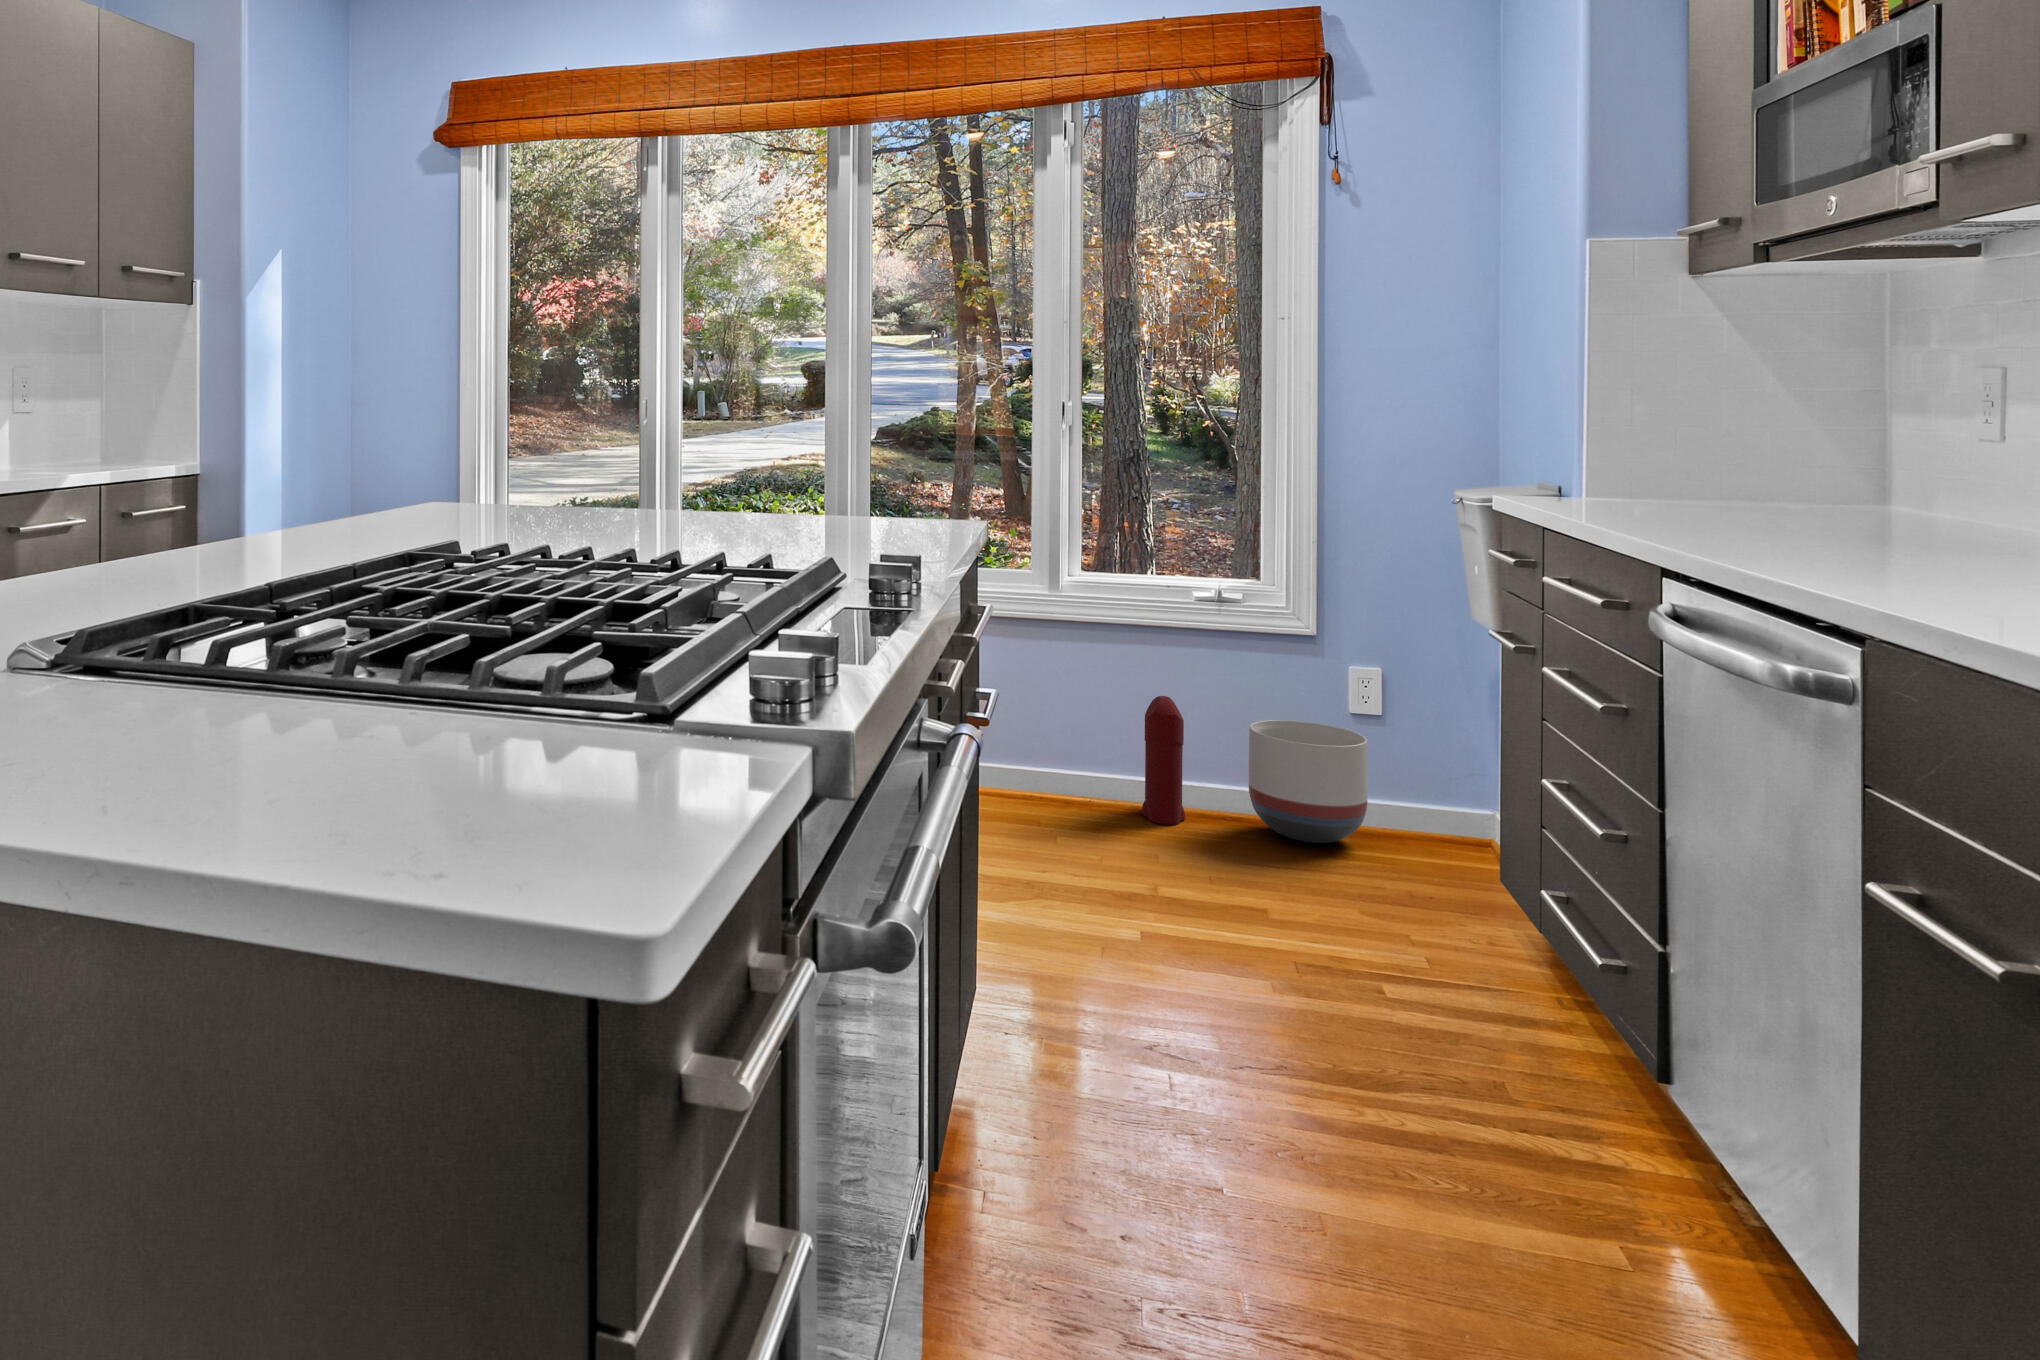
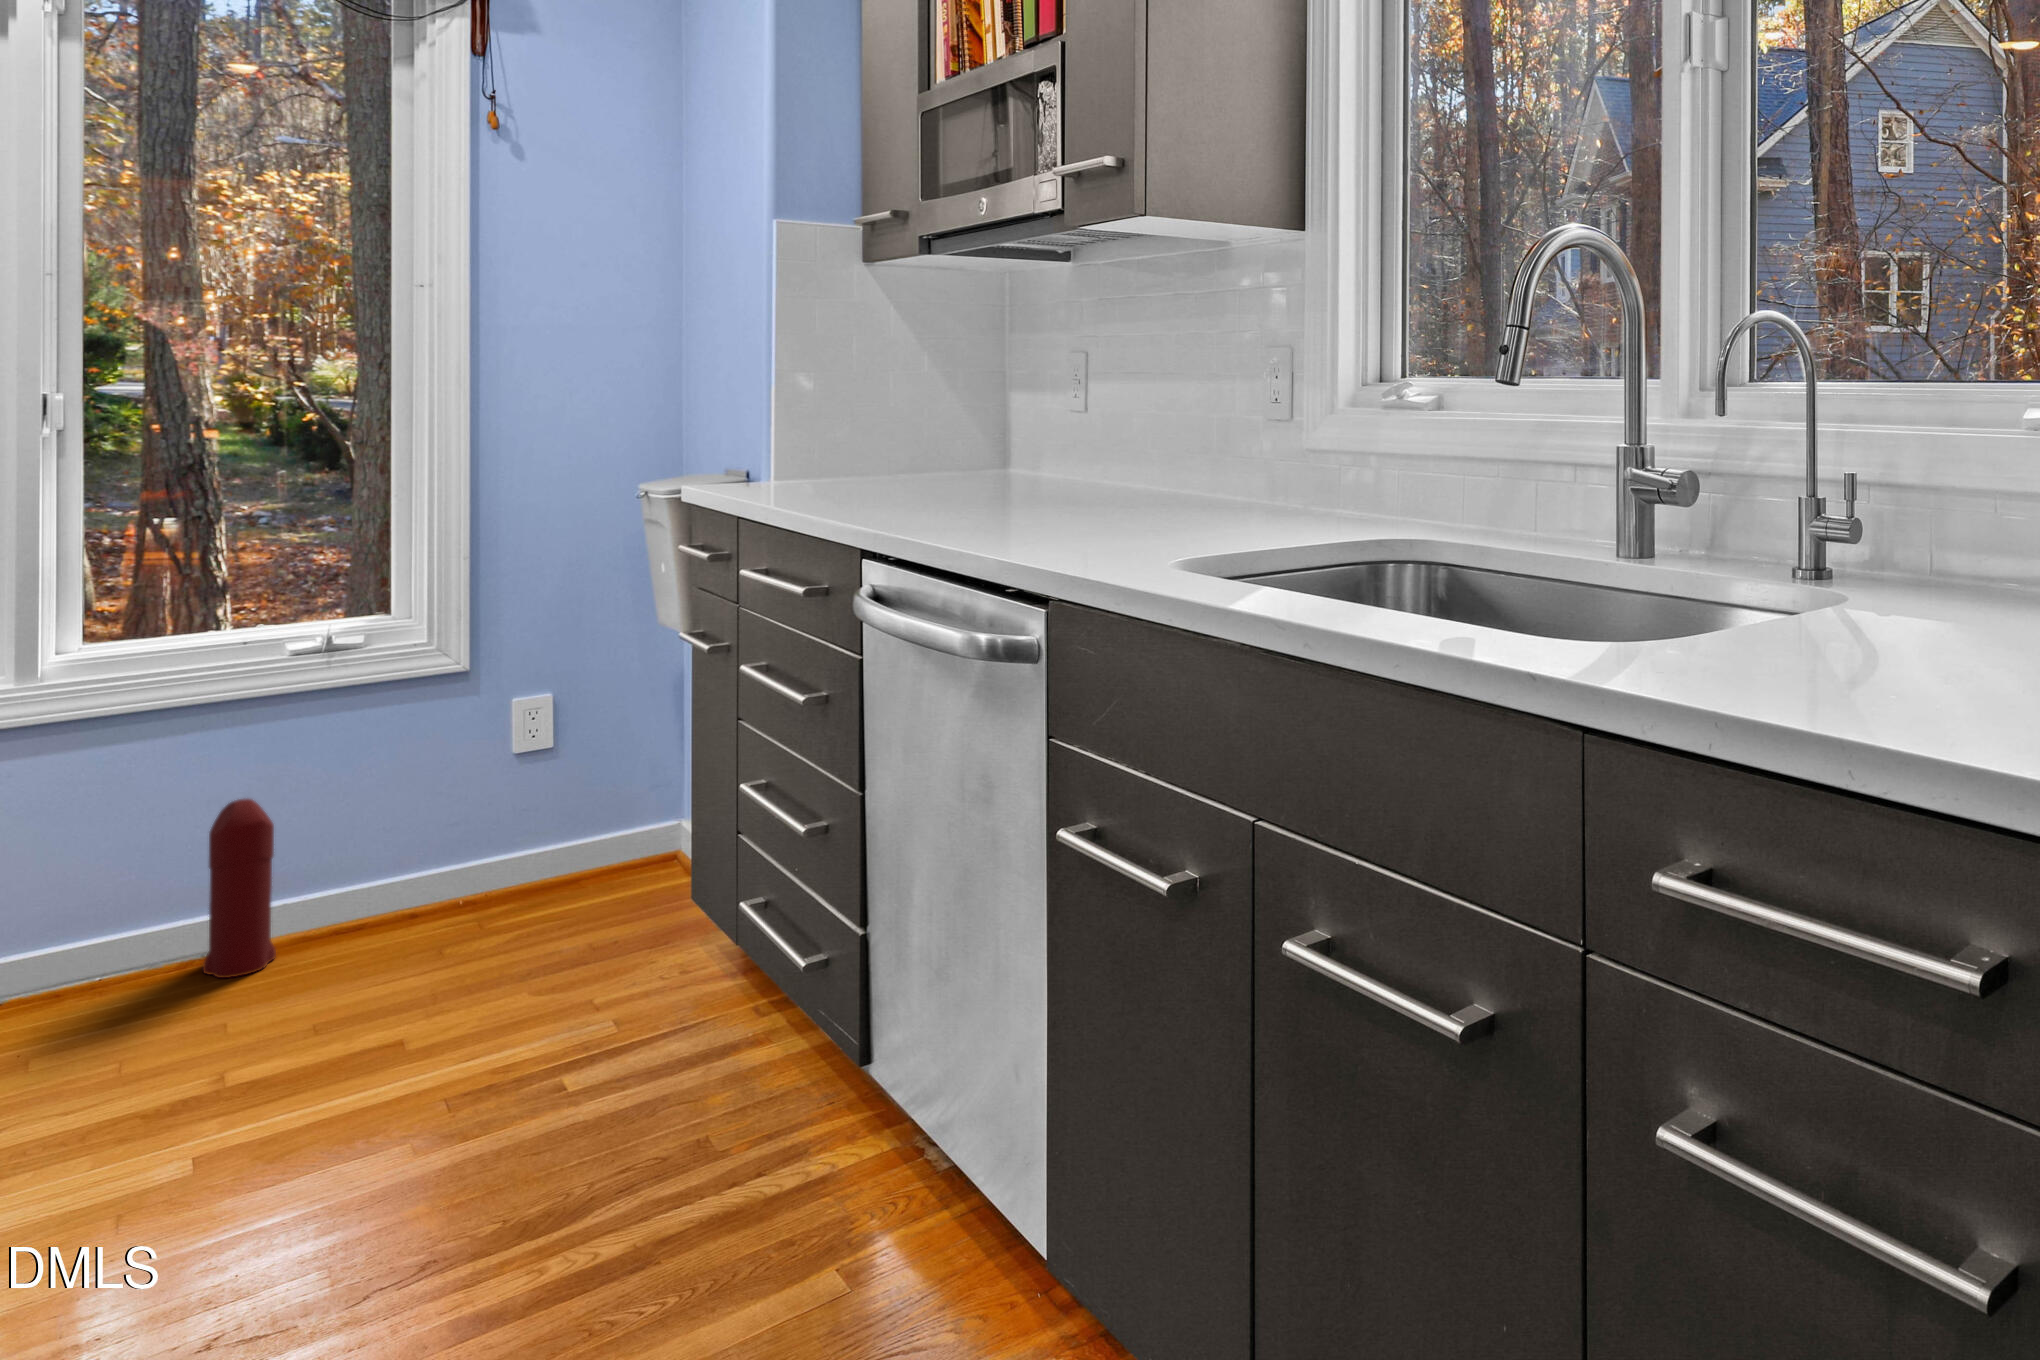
planter: present [1249,720,1368,843] -> none [373,779,531,933]

